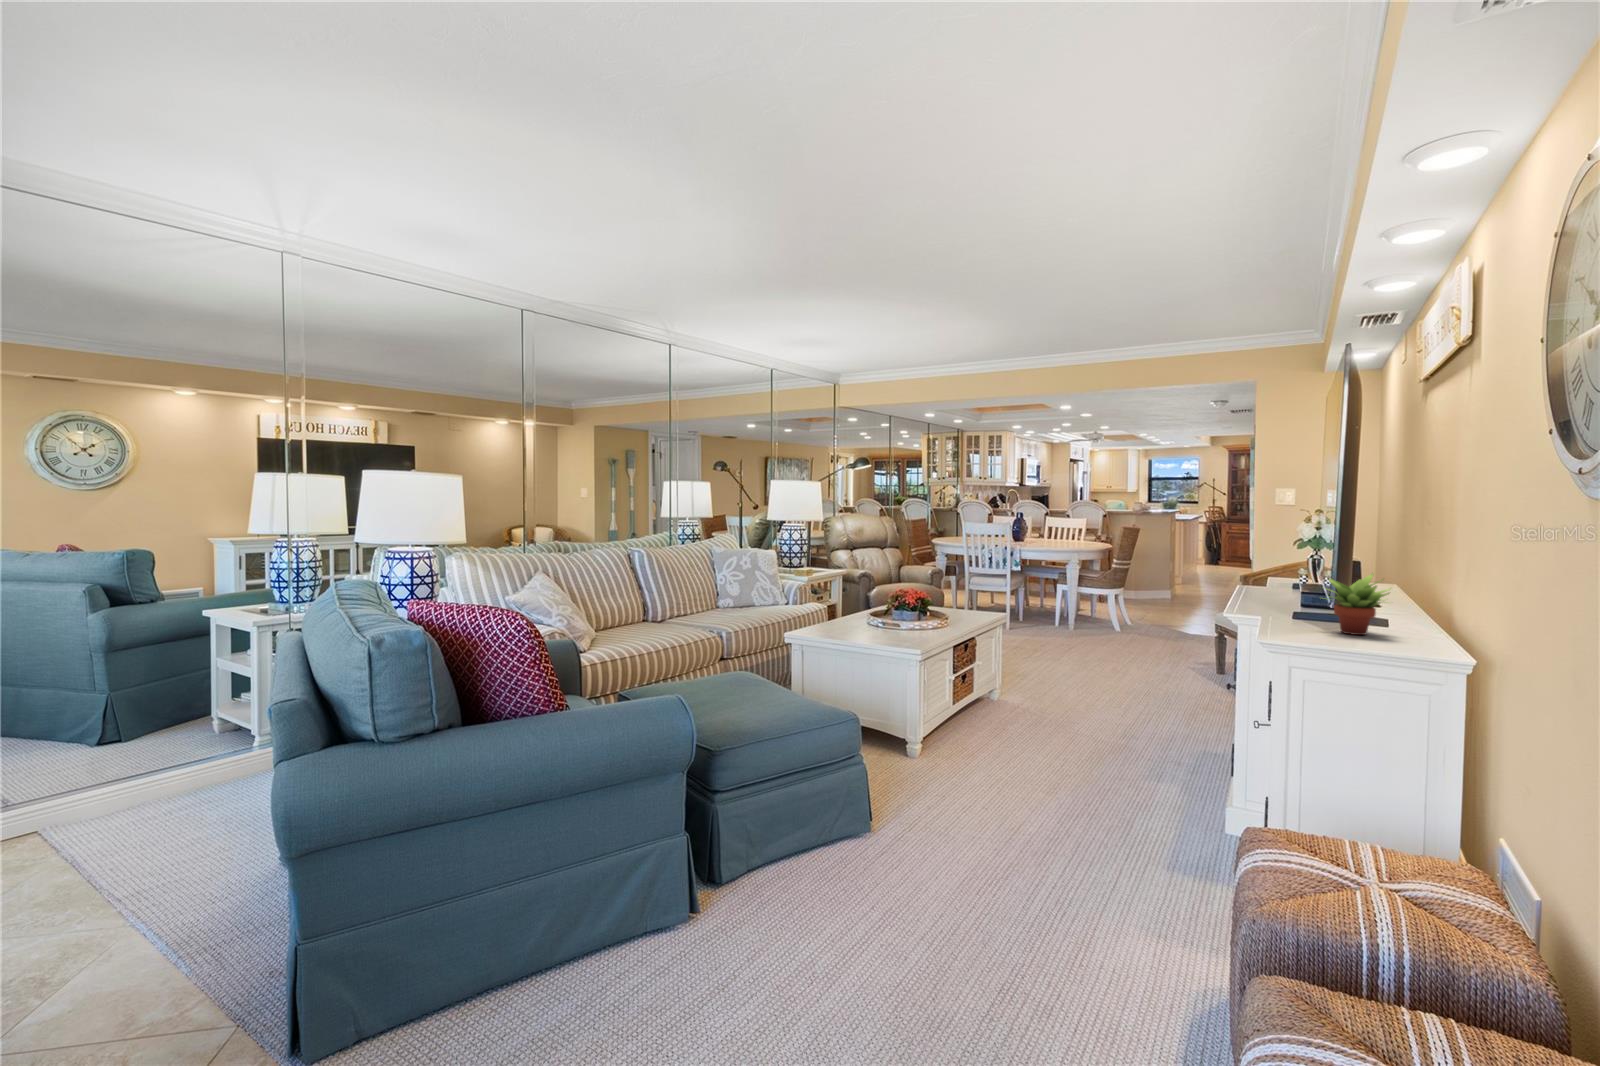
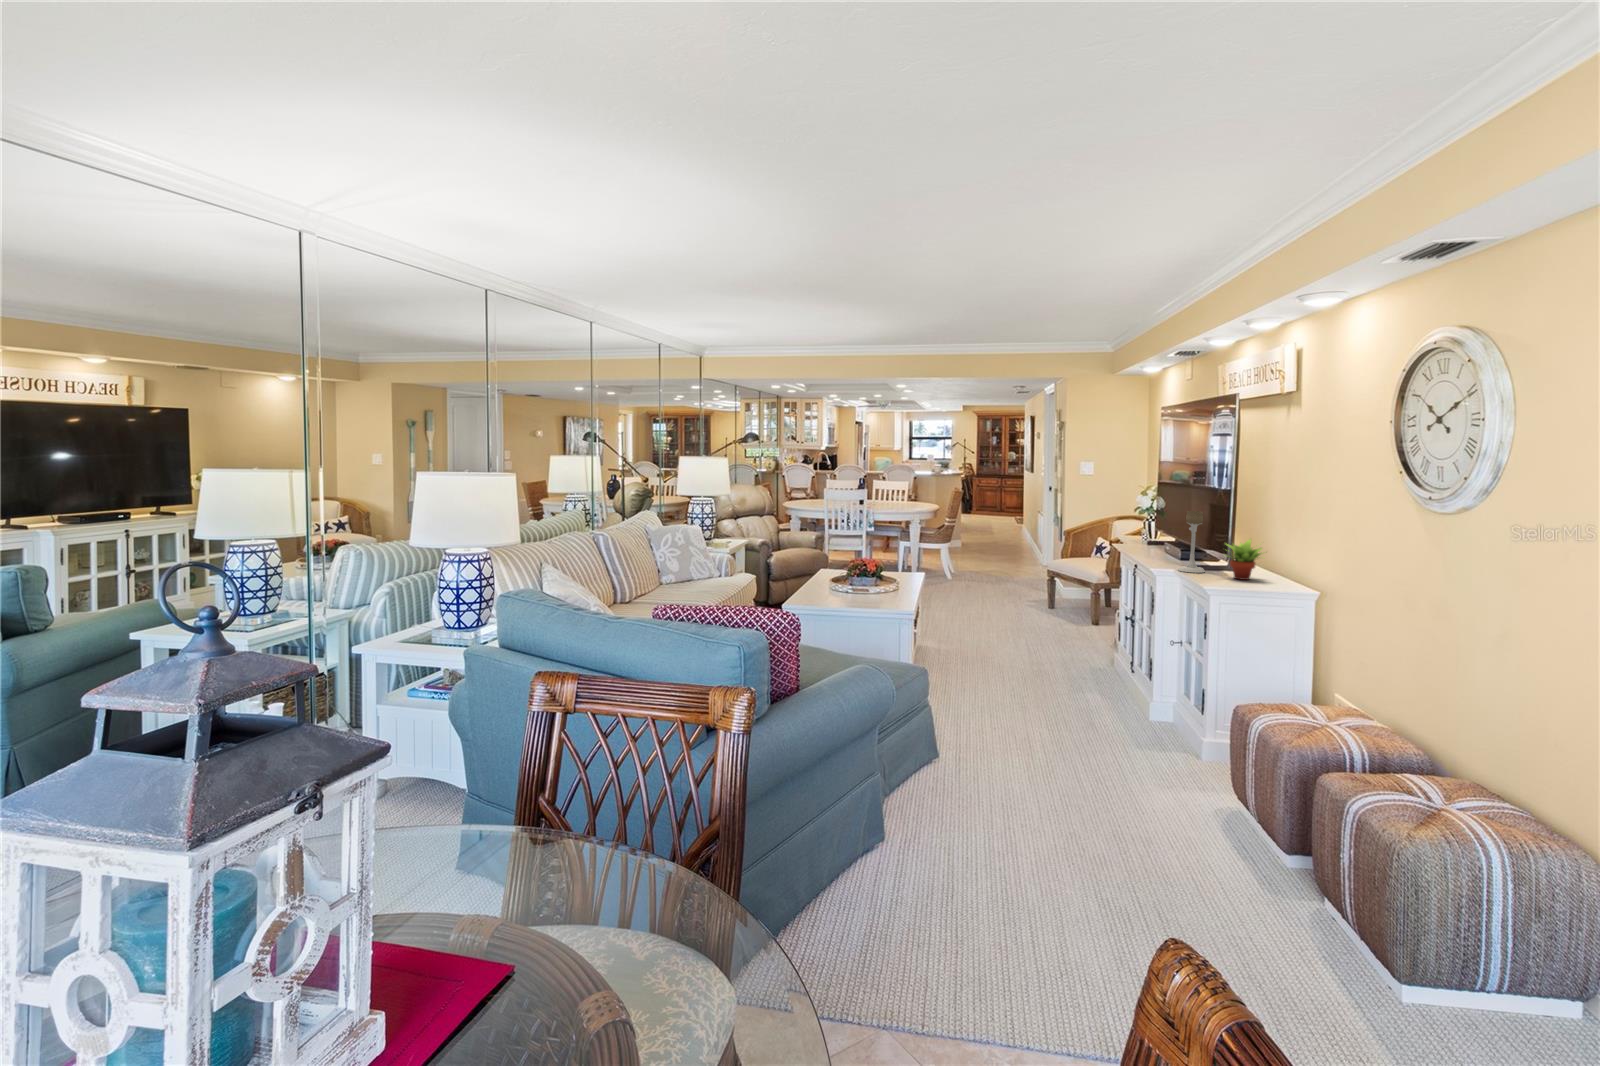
candle holder: none [1268,533,1310,622] -> present [1178,511,1205,573]

